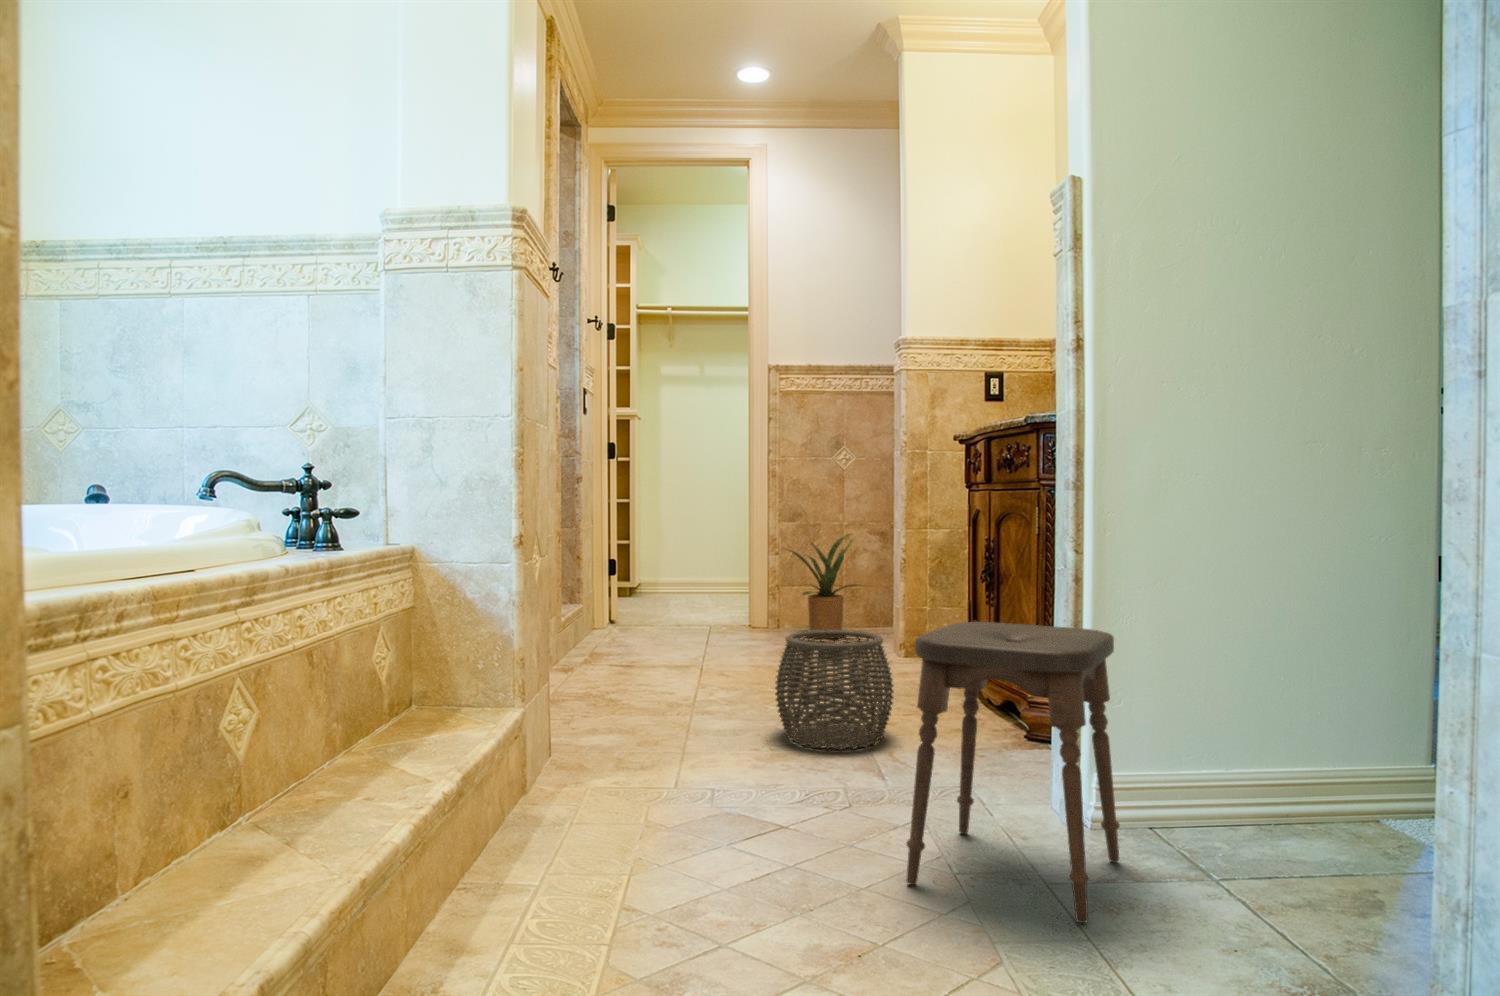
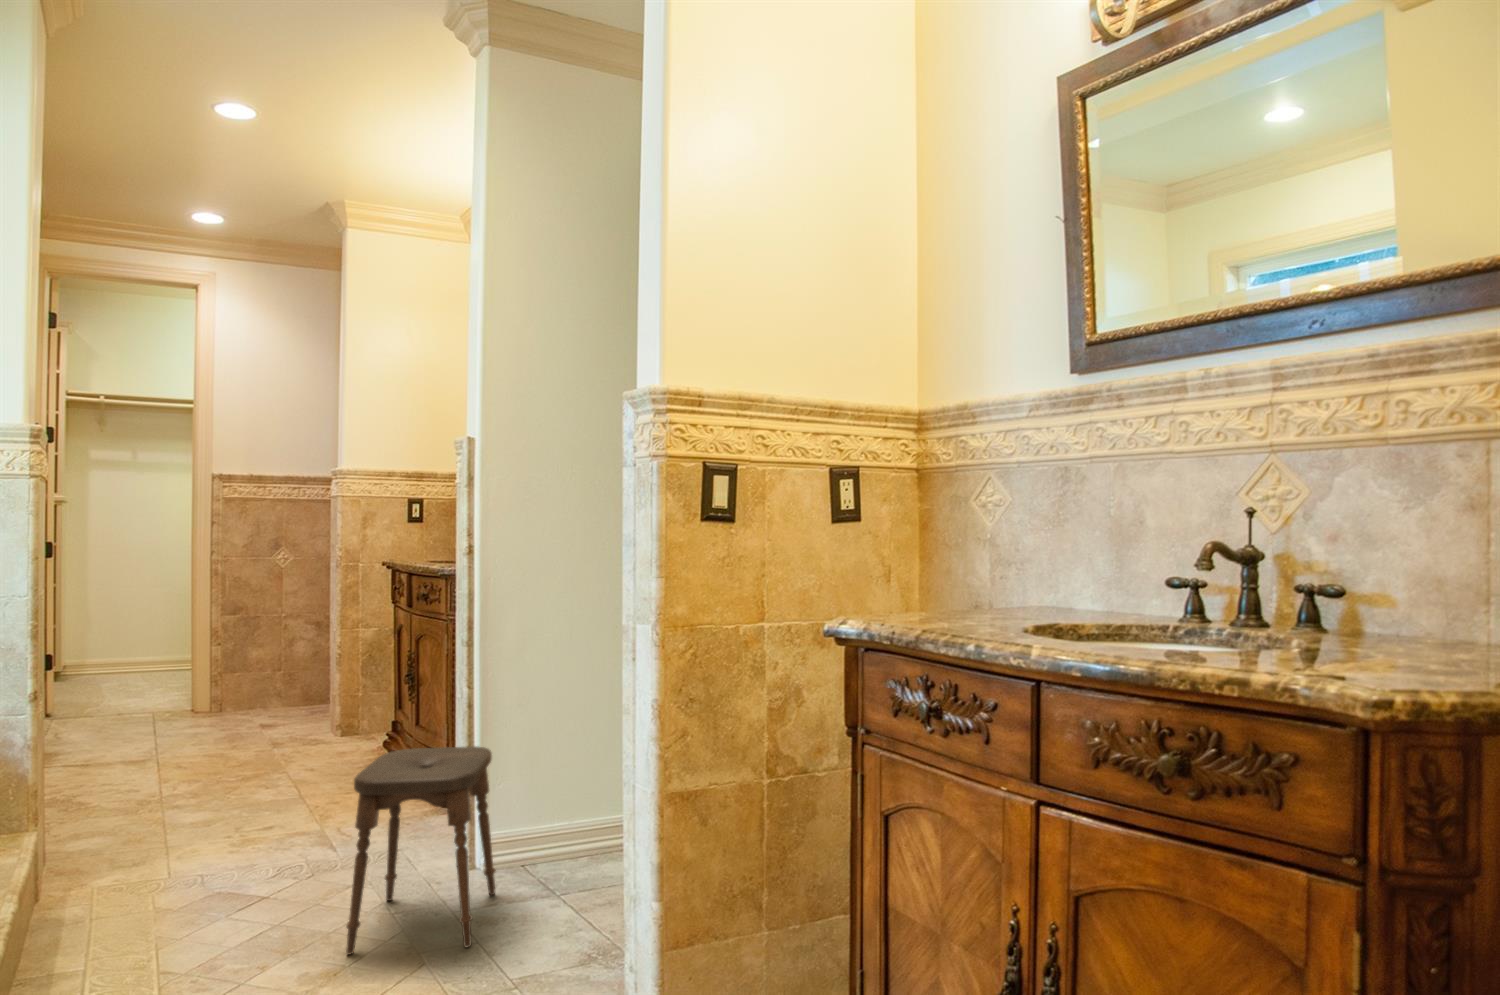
house plant: present [790,535,858,637] -> none [211,627,305,727]
woven basket: present [775,630,894,750] -> none [222,743,333,852]

